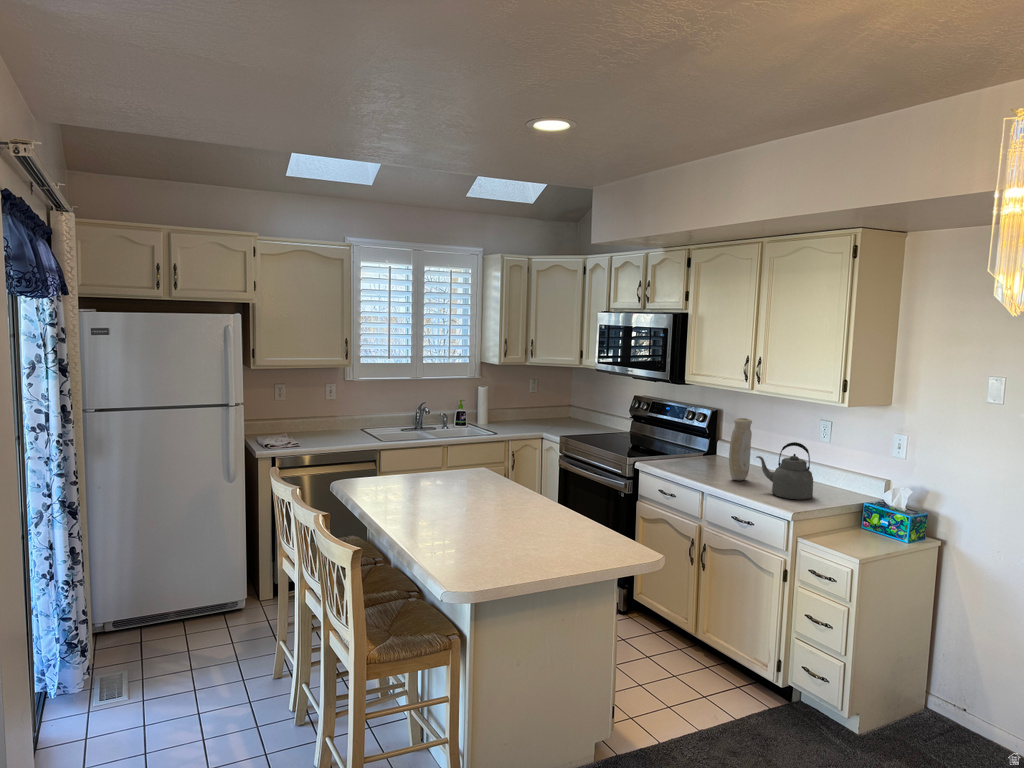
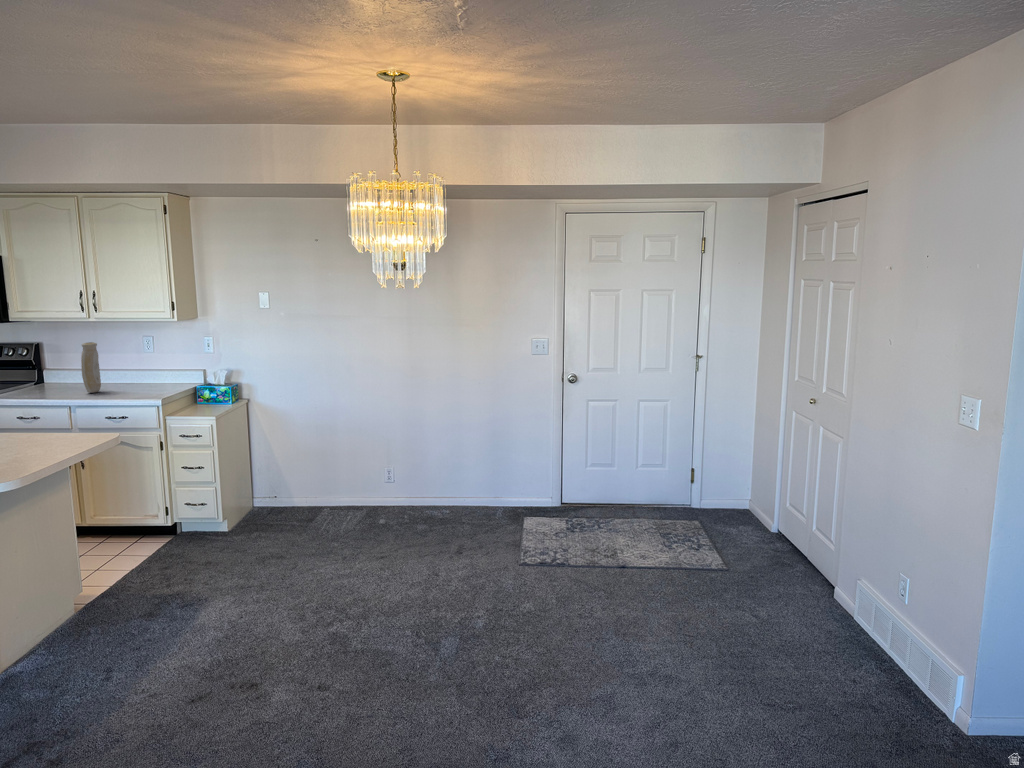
kettle: present [756,442,813,500] -> none [113,352,163,394]

